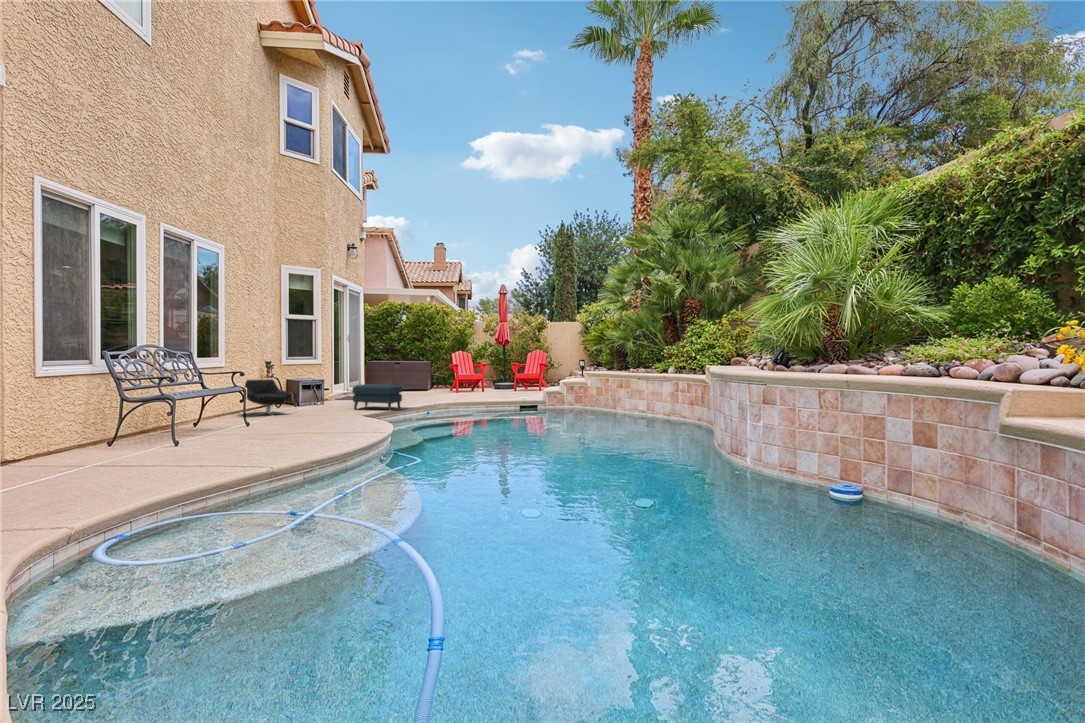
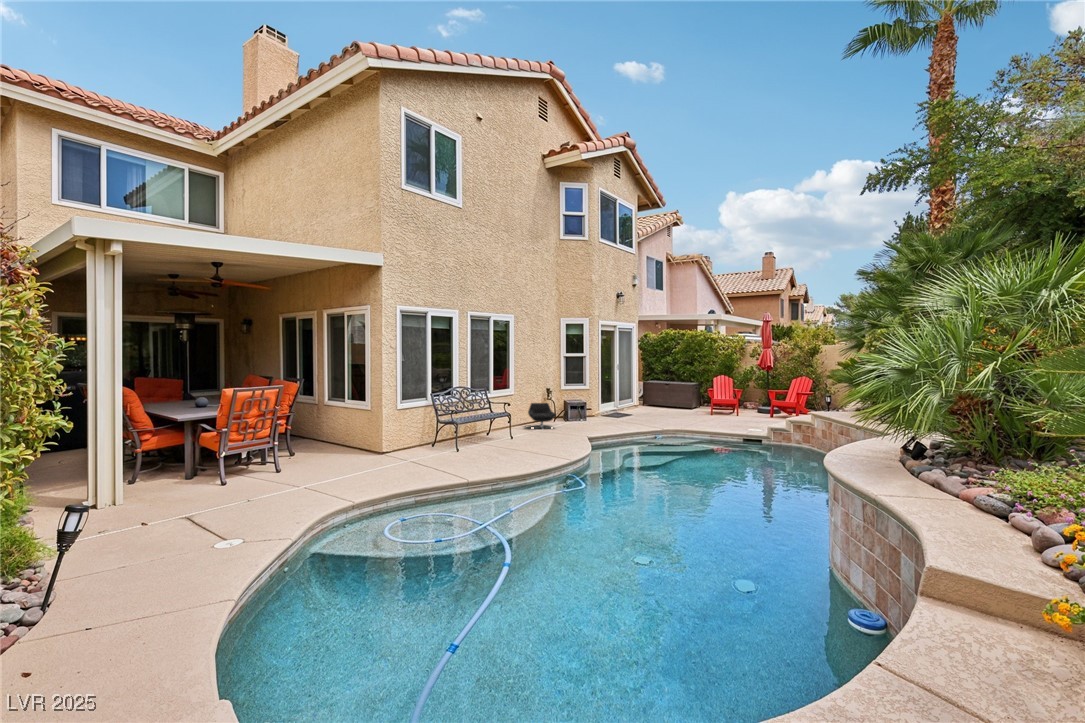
ottoman: present [352,384,402,411] -> none [601,408,640,431]

